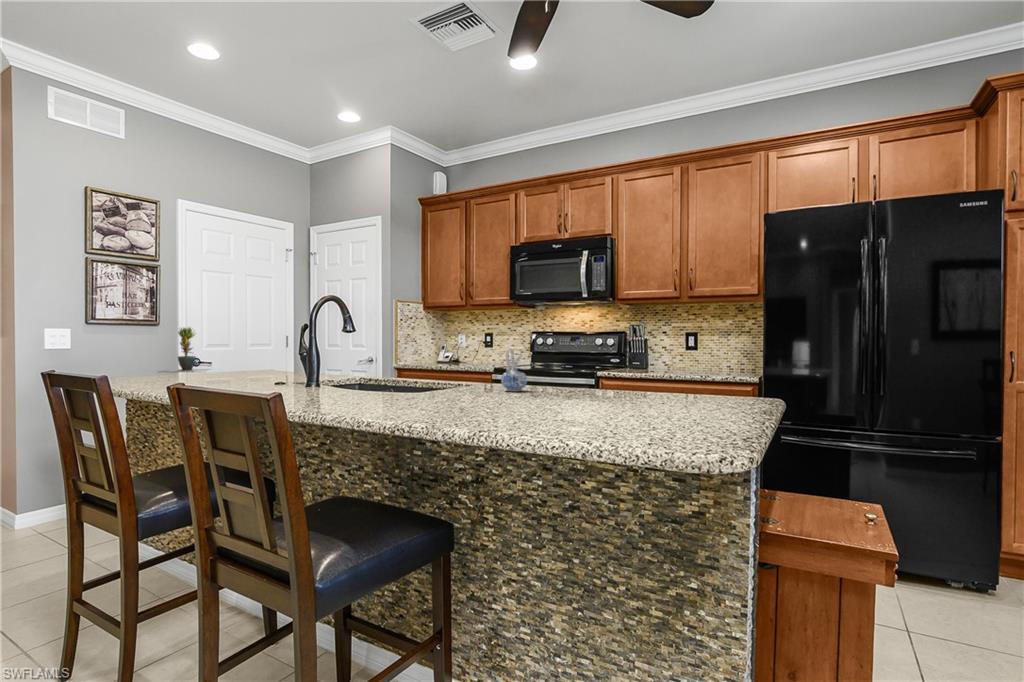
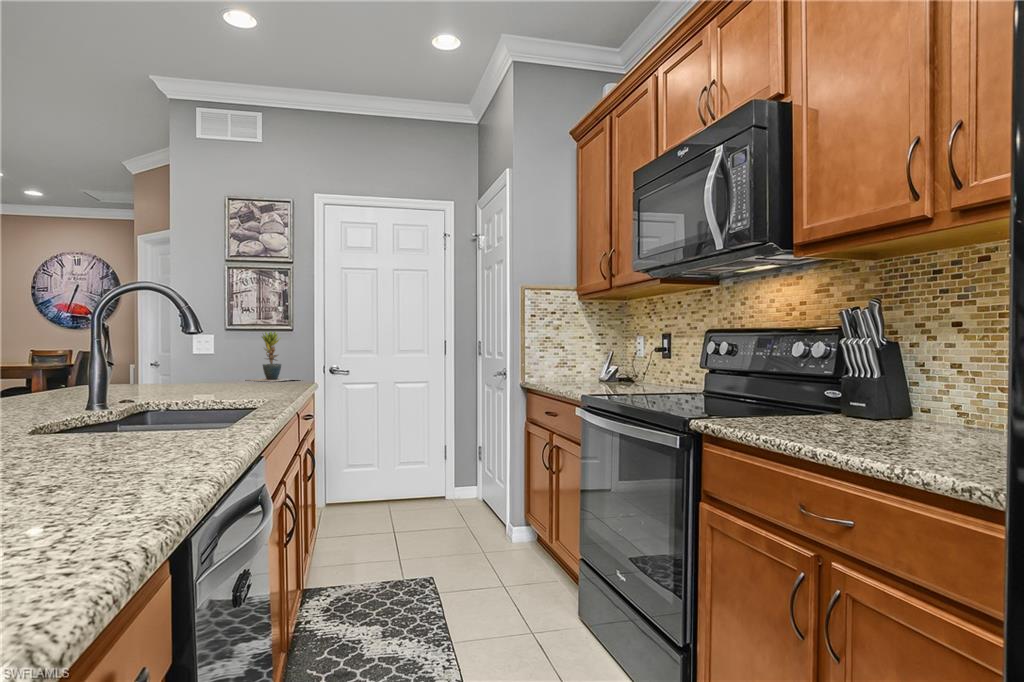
ceramic pitcher: present [501,348,527,391] -> none [111,352,178,450]

